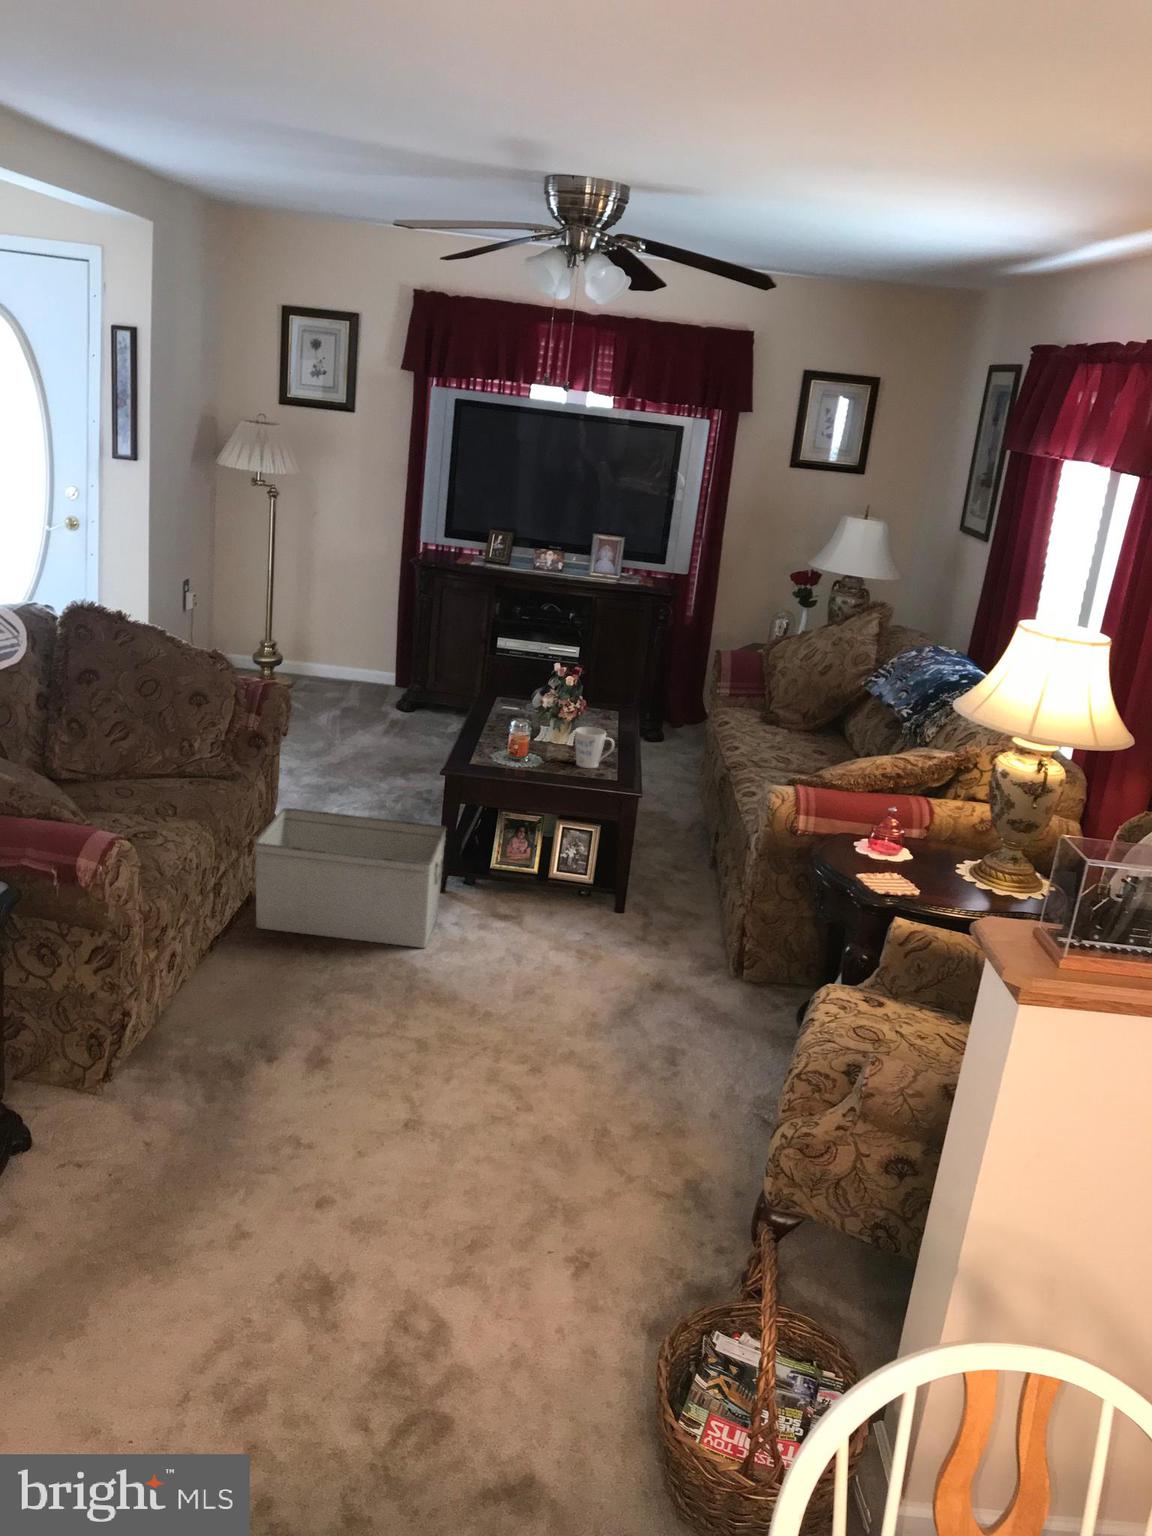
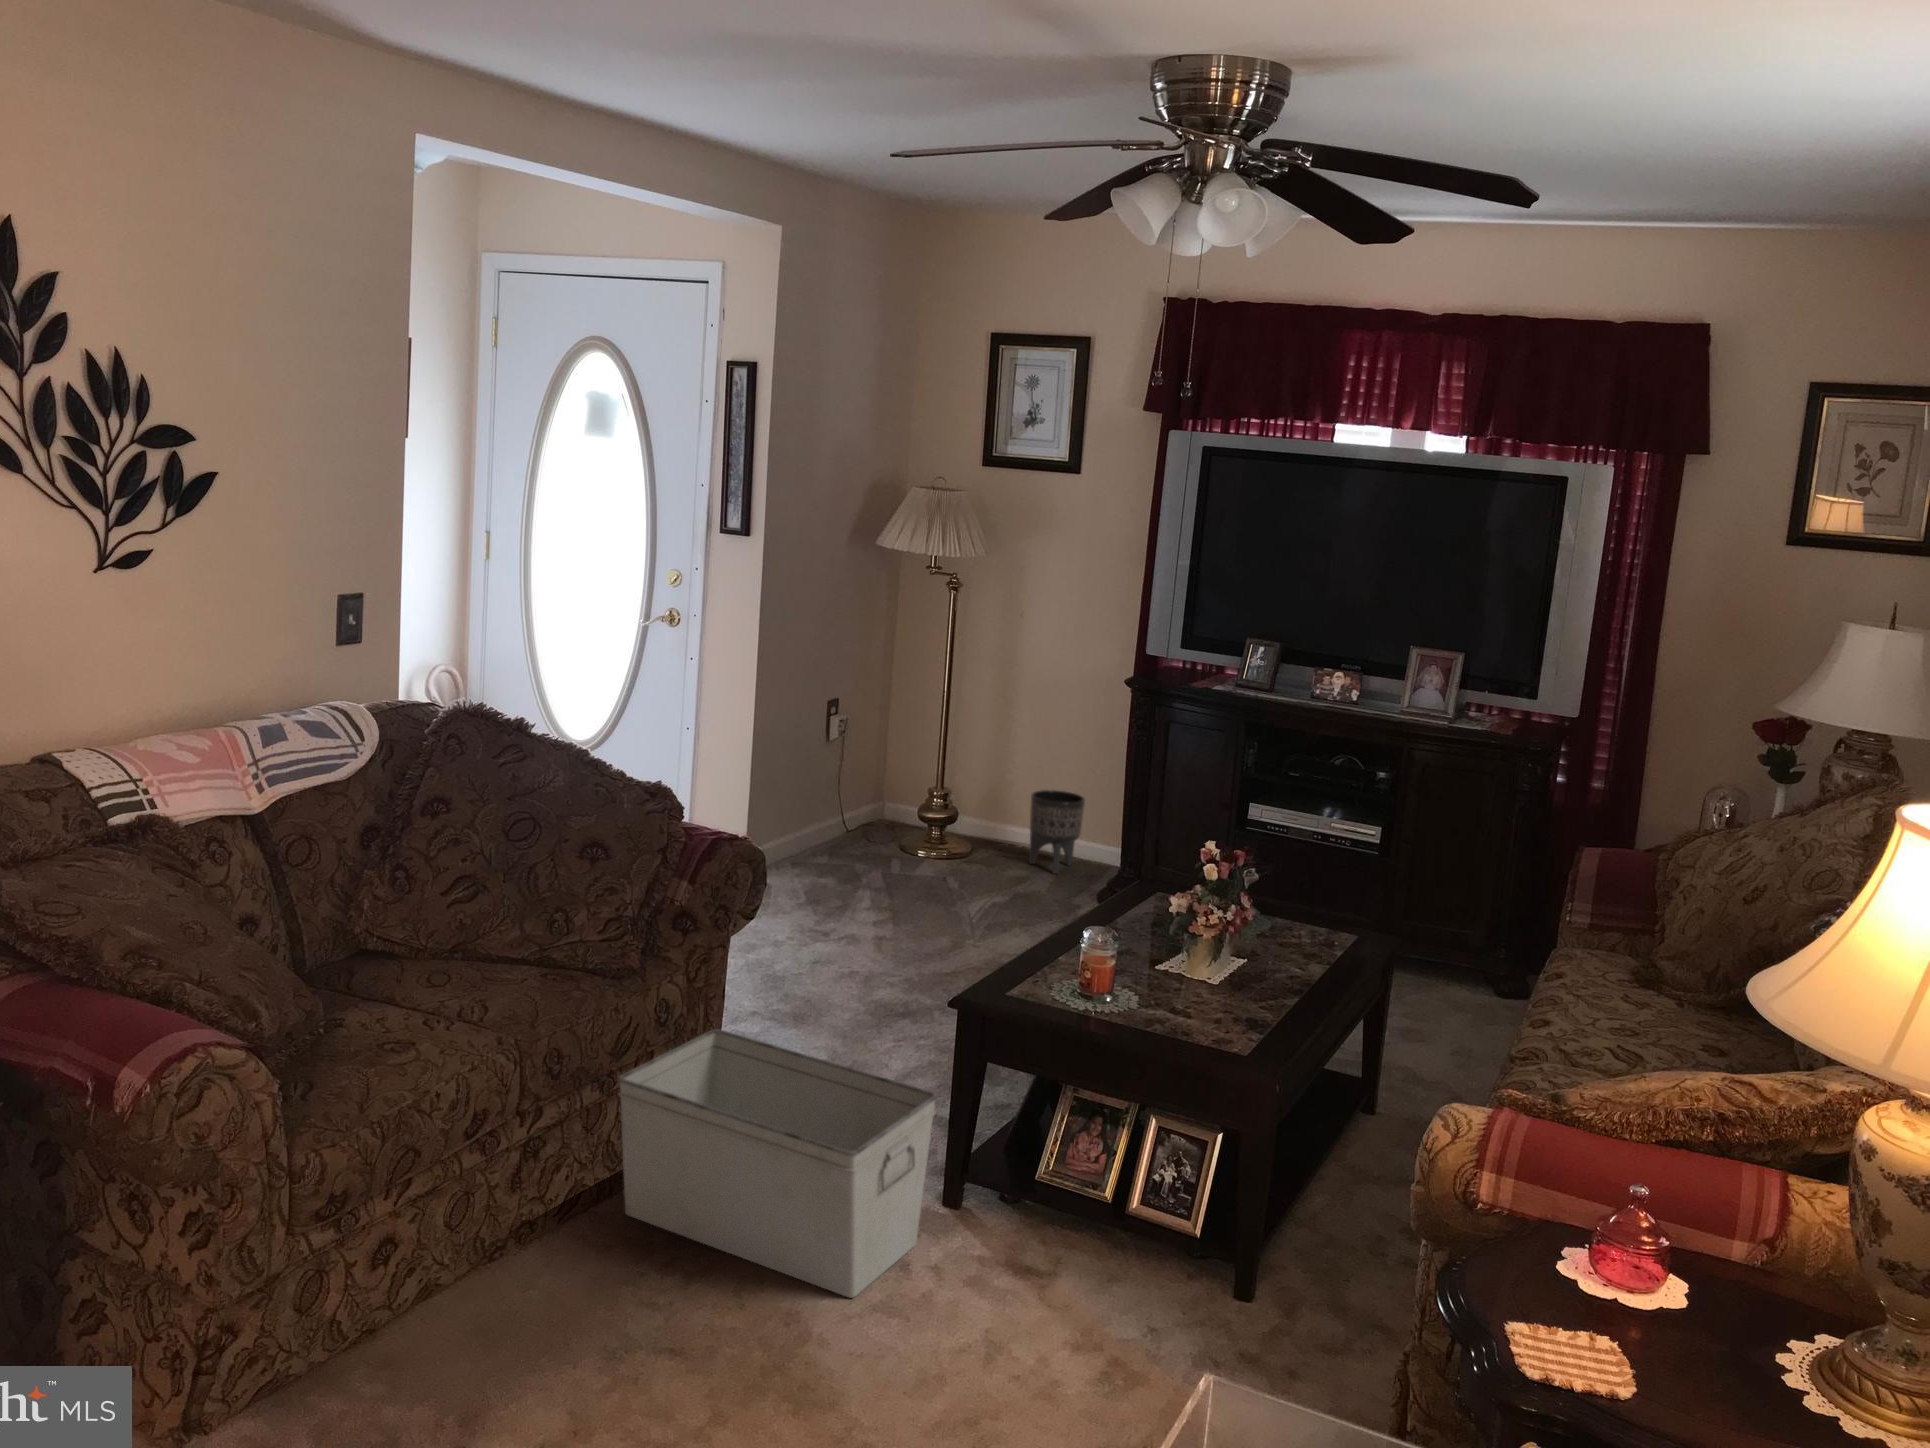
planter: none [336,637,373,693] -> present [1029,790,1085,874]
mug: present [575,727,614,768] -> none [1183,951,1248,1026]

